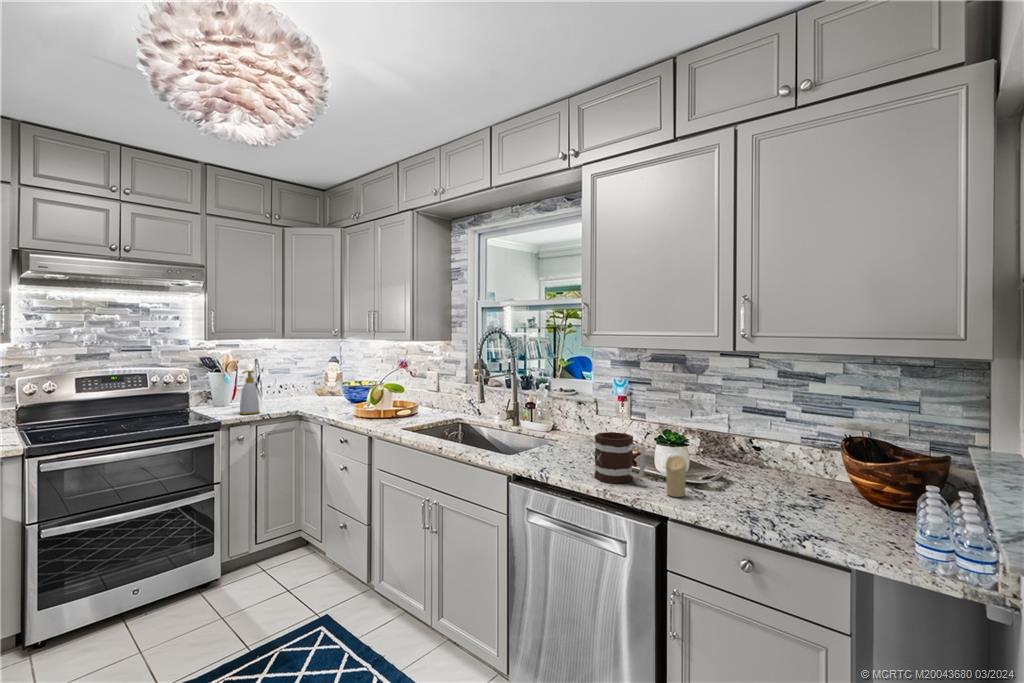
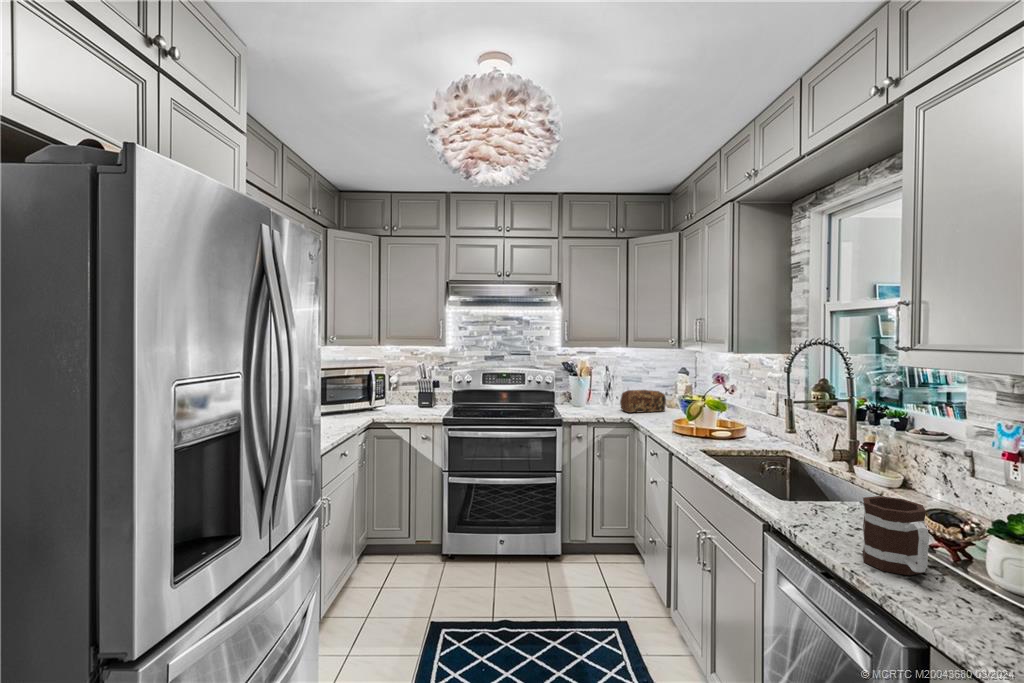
soap bottle: present [240,371,259,414] -> none [582,376,599,416]
bread loaf: none [278,382,326,407] -> present [620,390,666,413]
candle: present [666,456,686,497] -> none [947,553,985,620]

